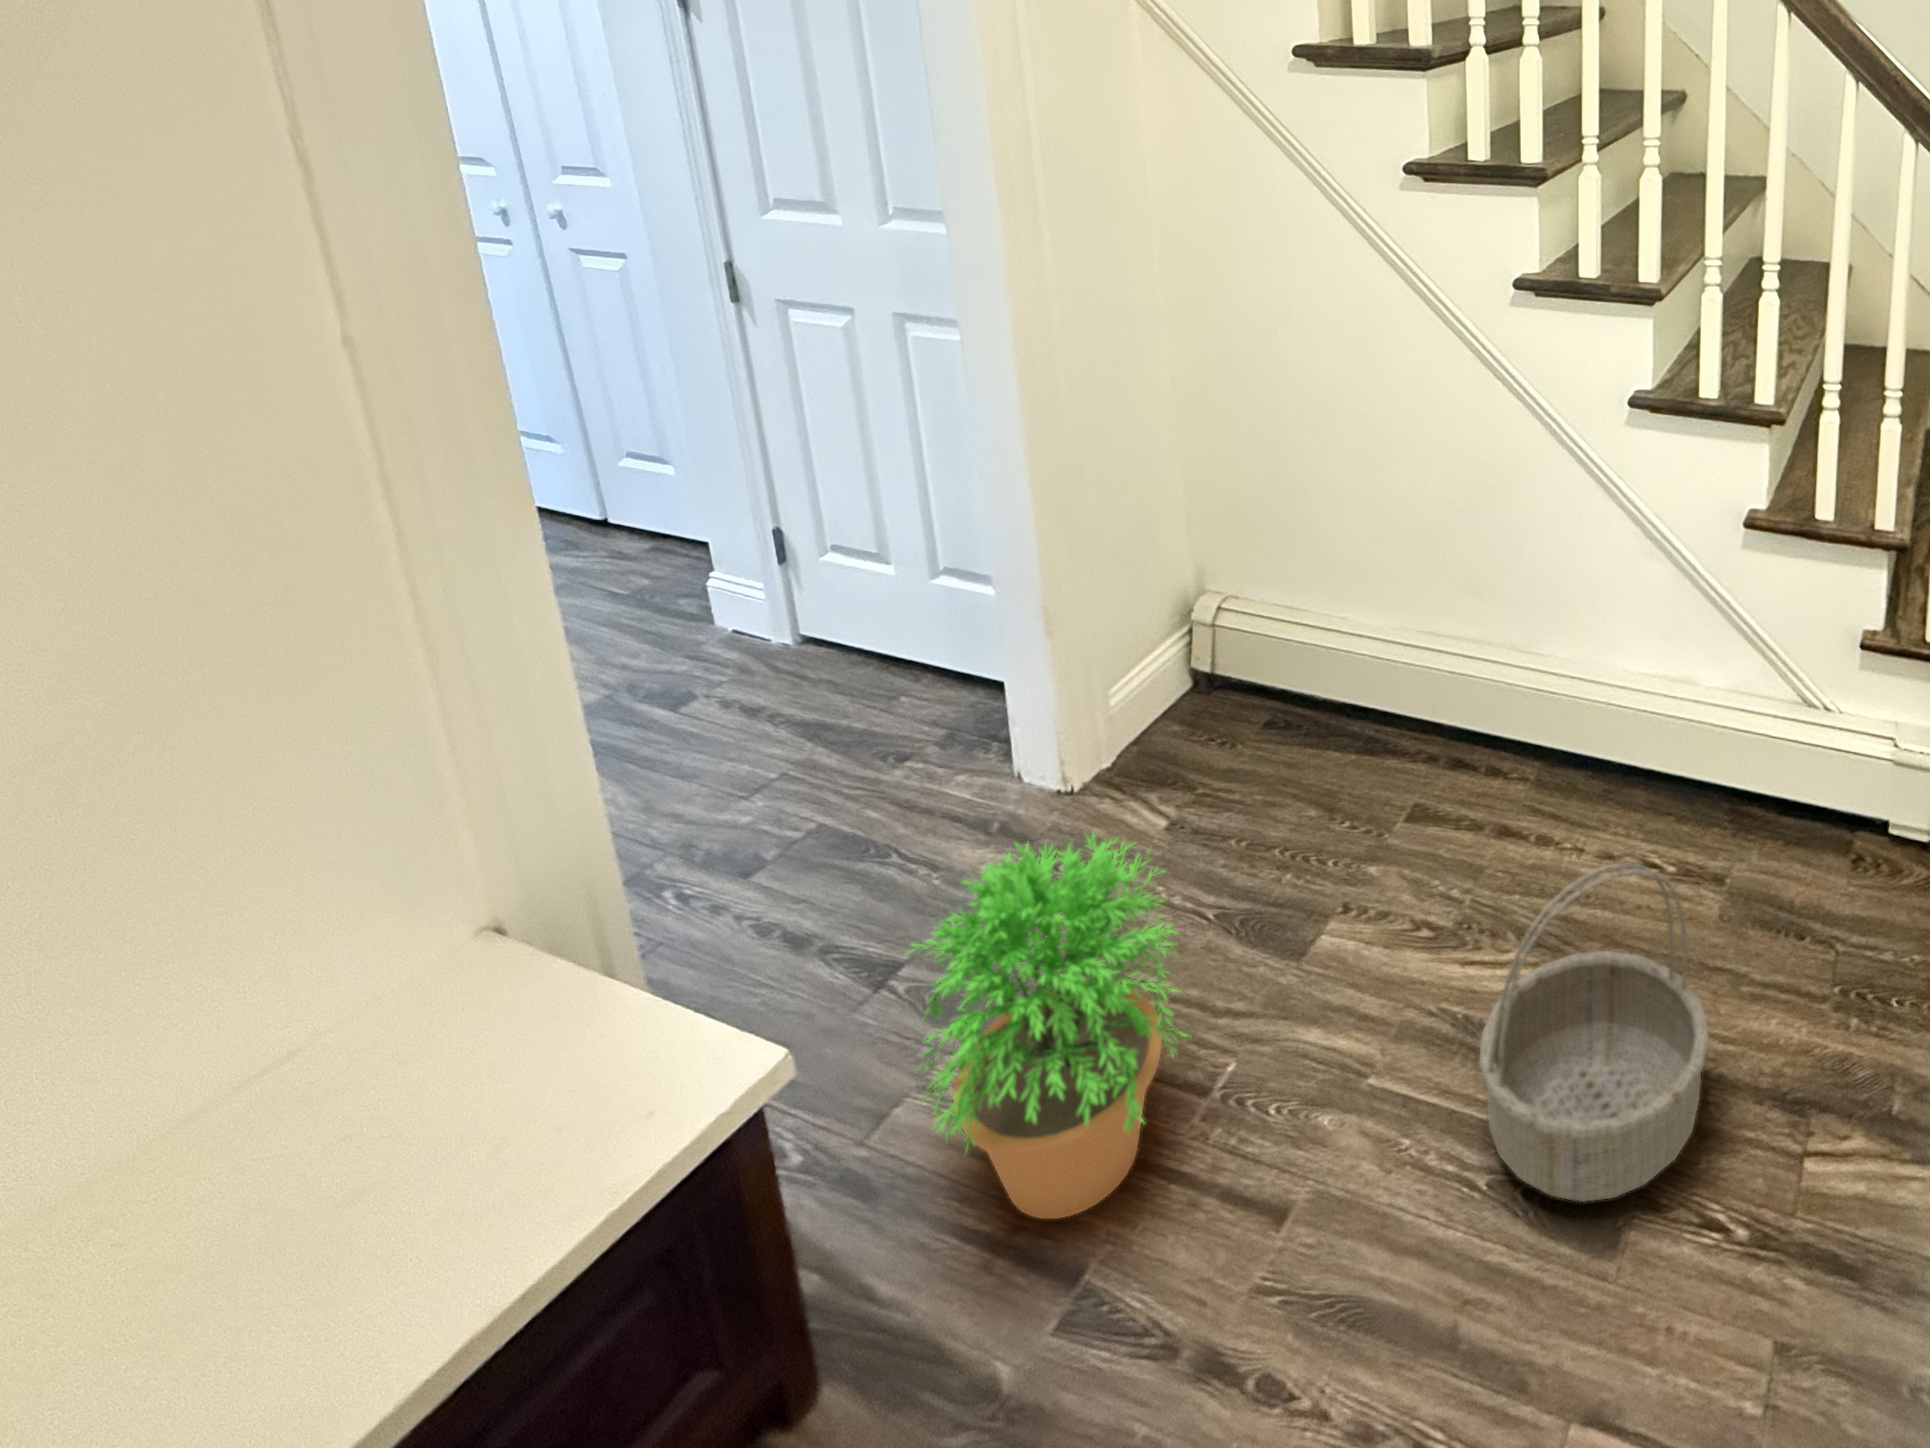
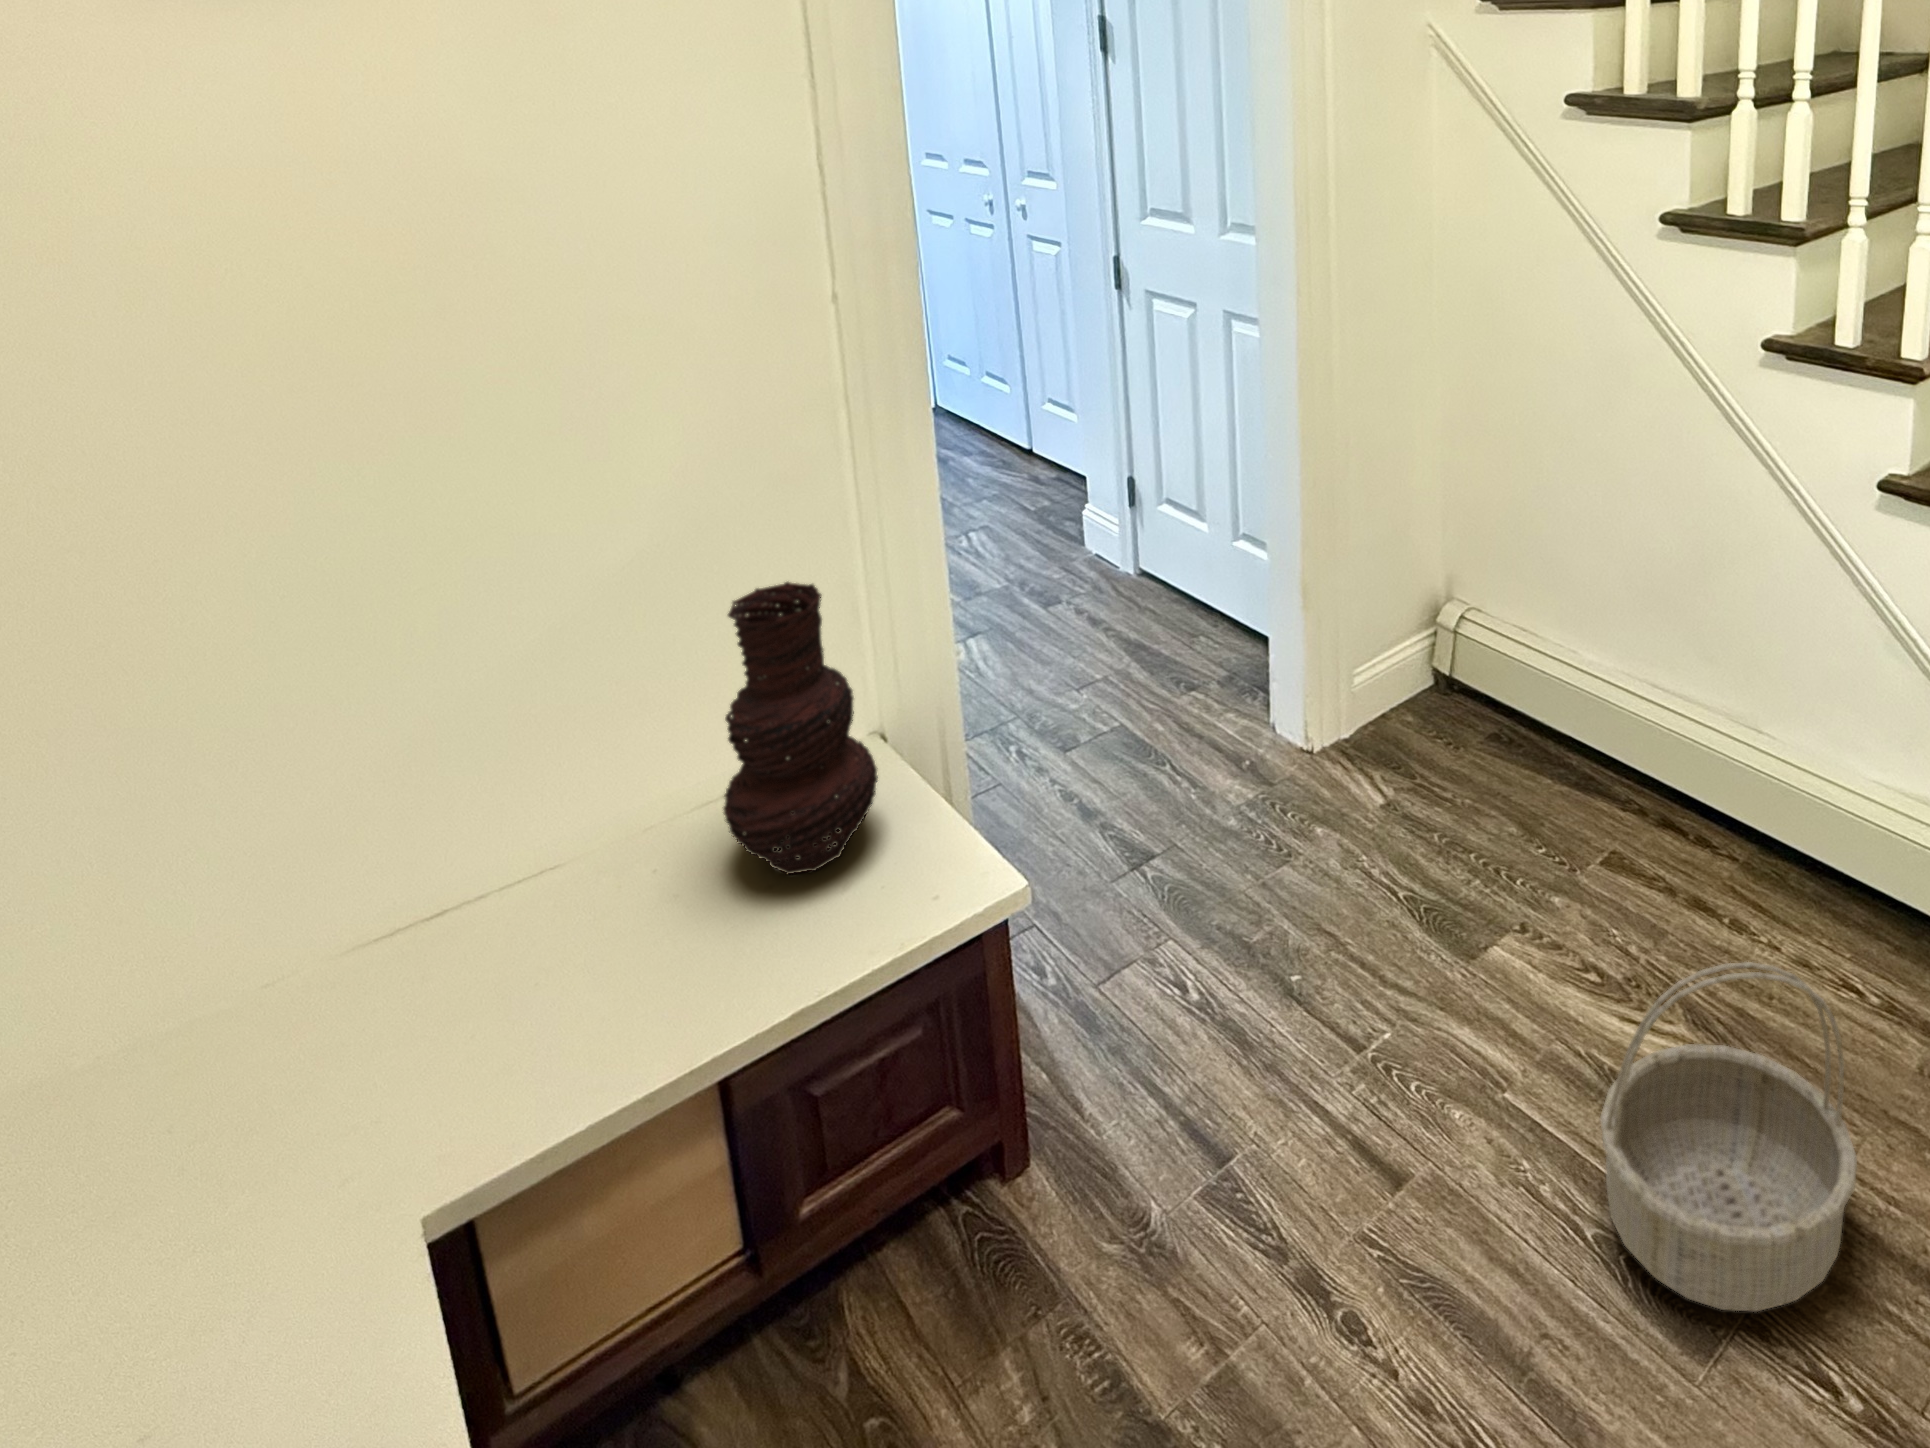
vase: none [223,744,522,1163] -> present [723,582,878,874]
potted plant: present [908,834,1188,1219] -> none [1130,773,1349,1109]

